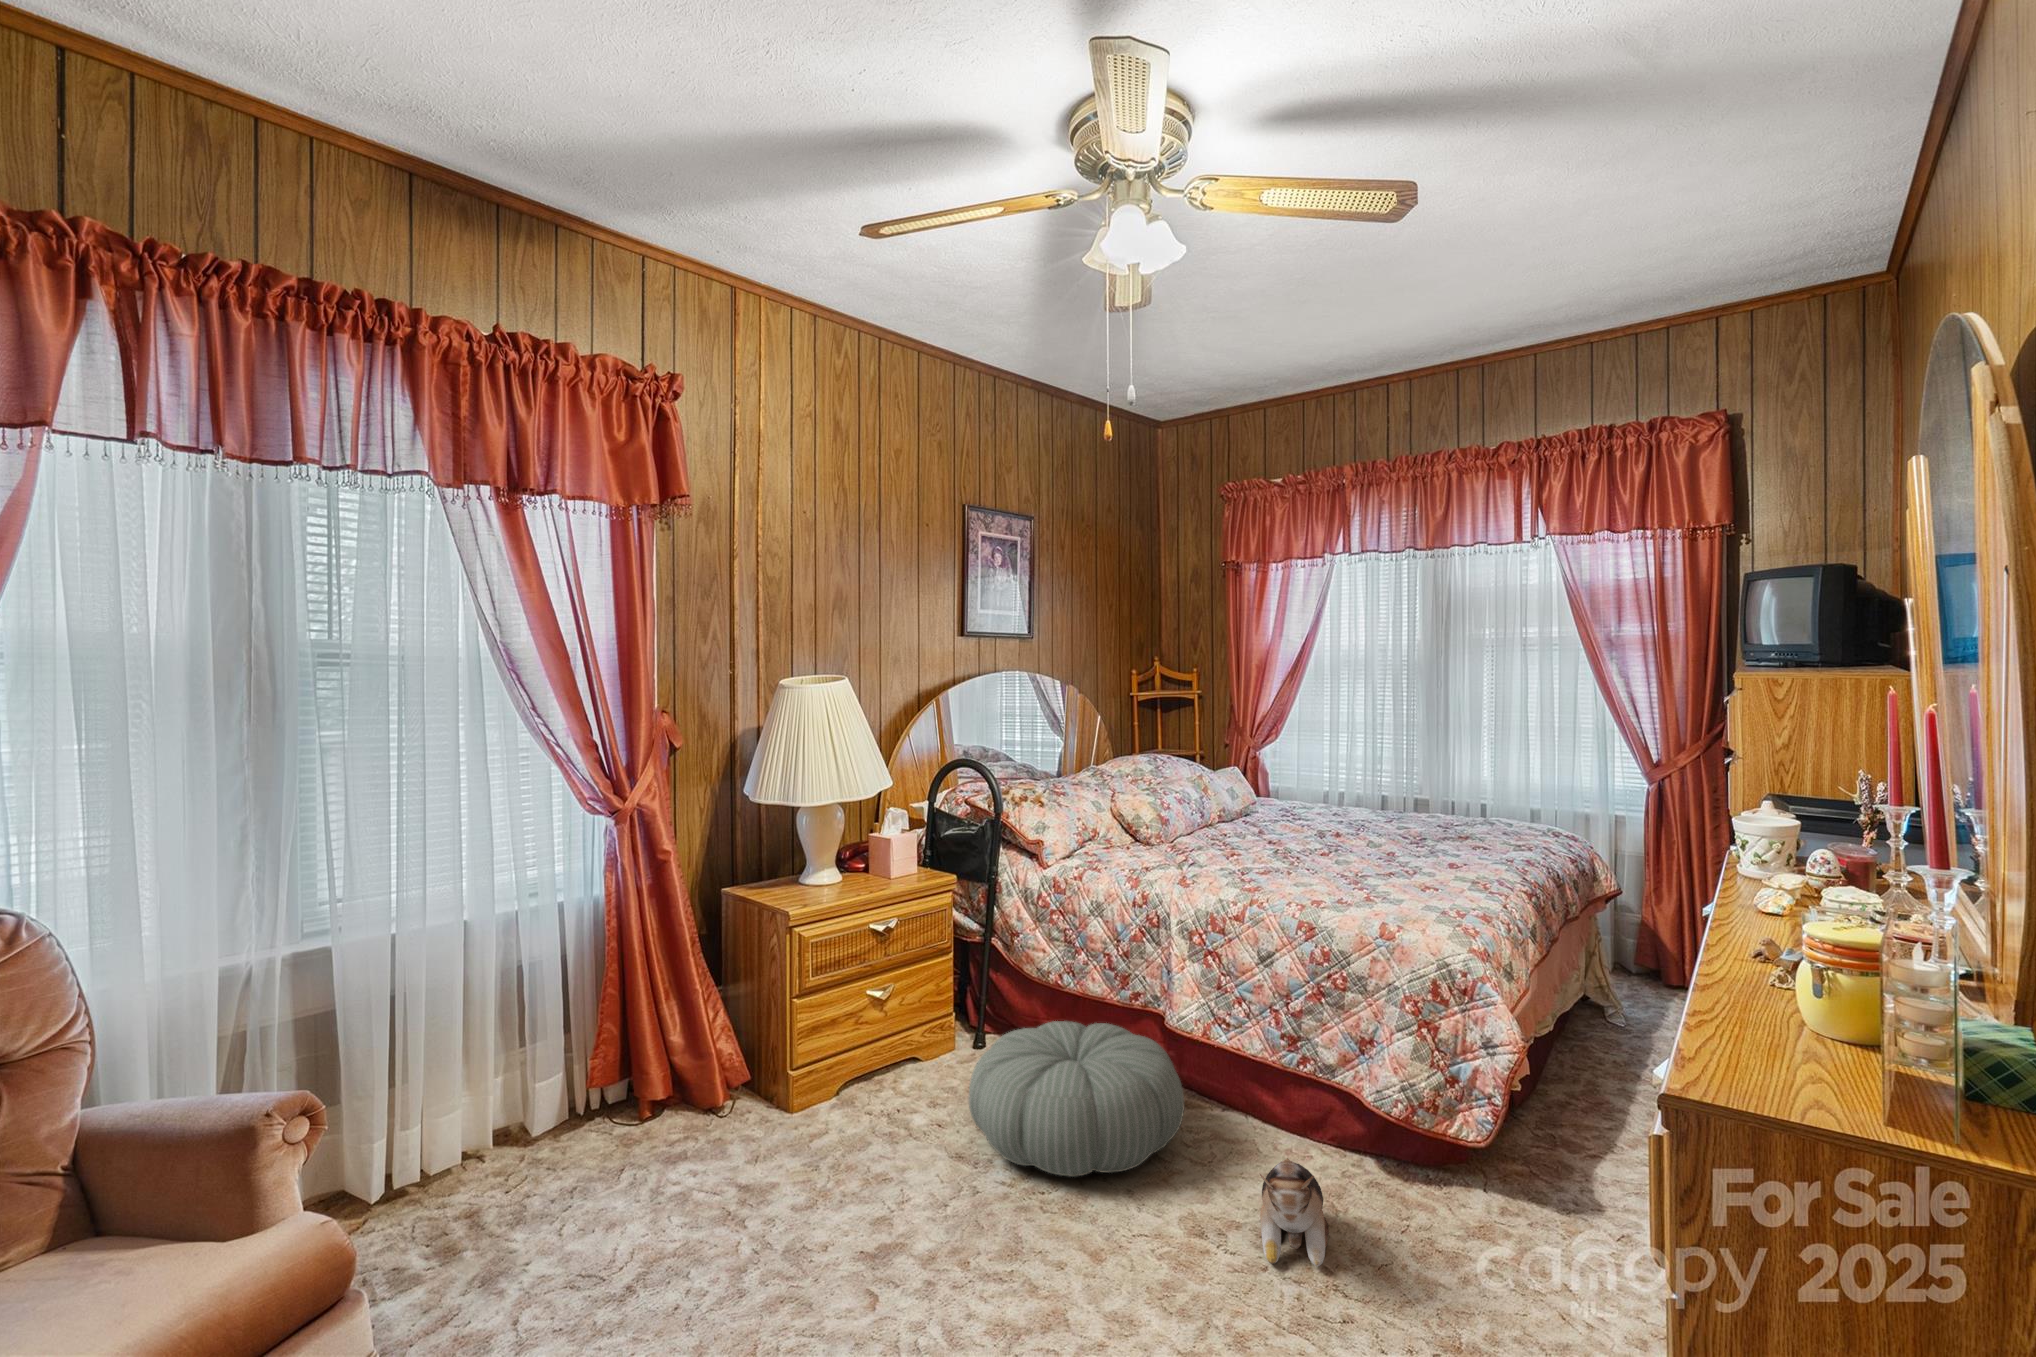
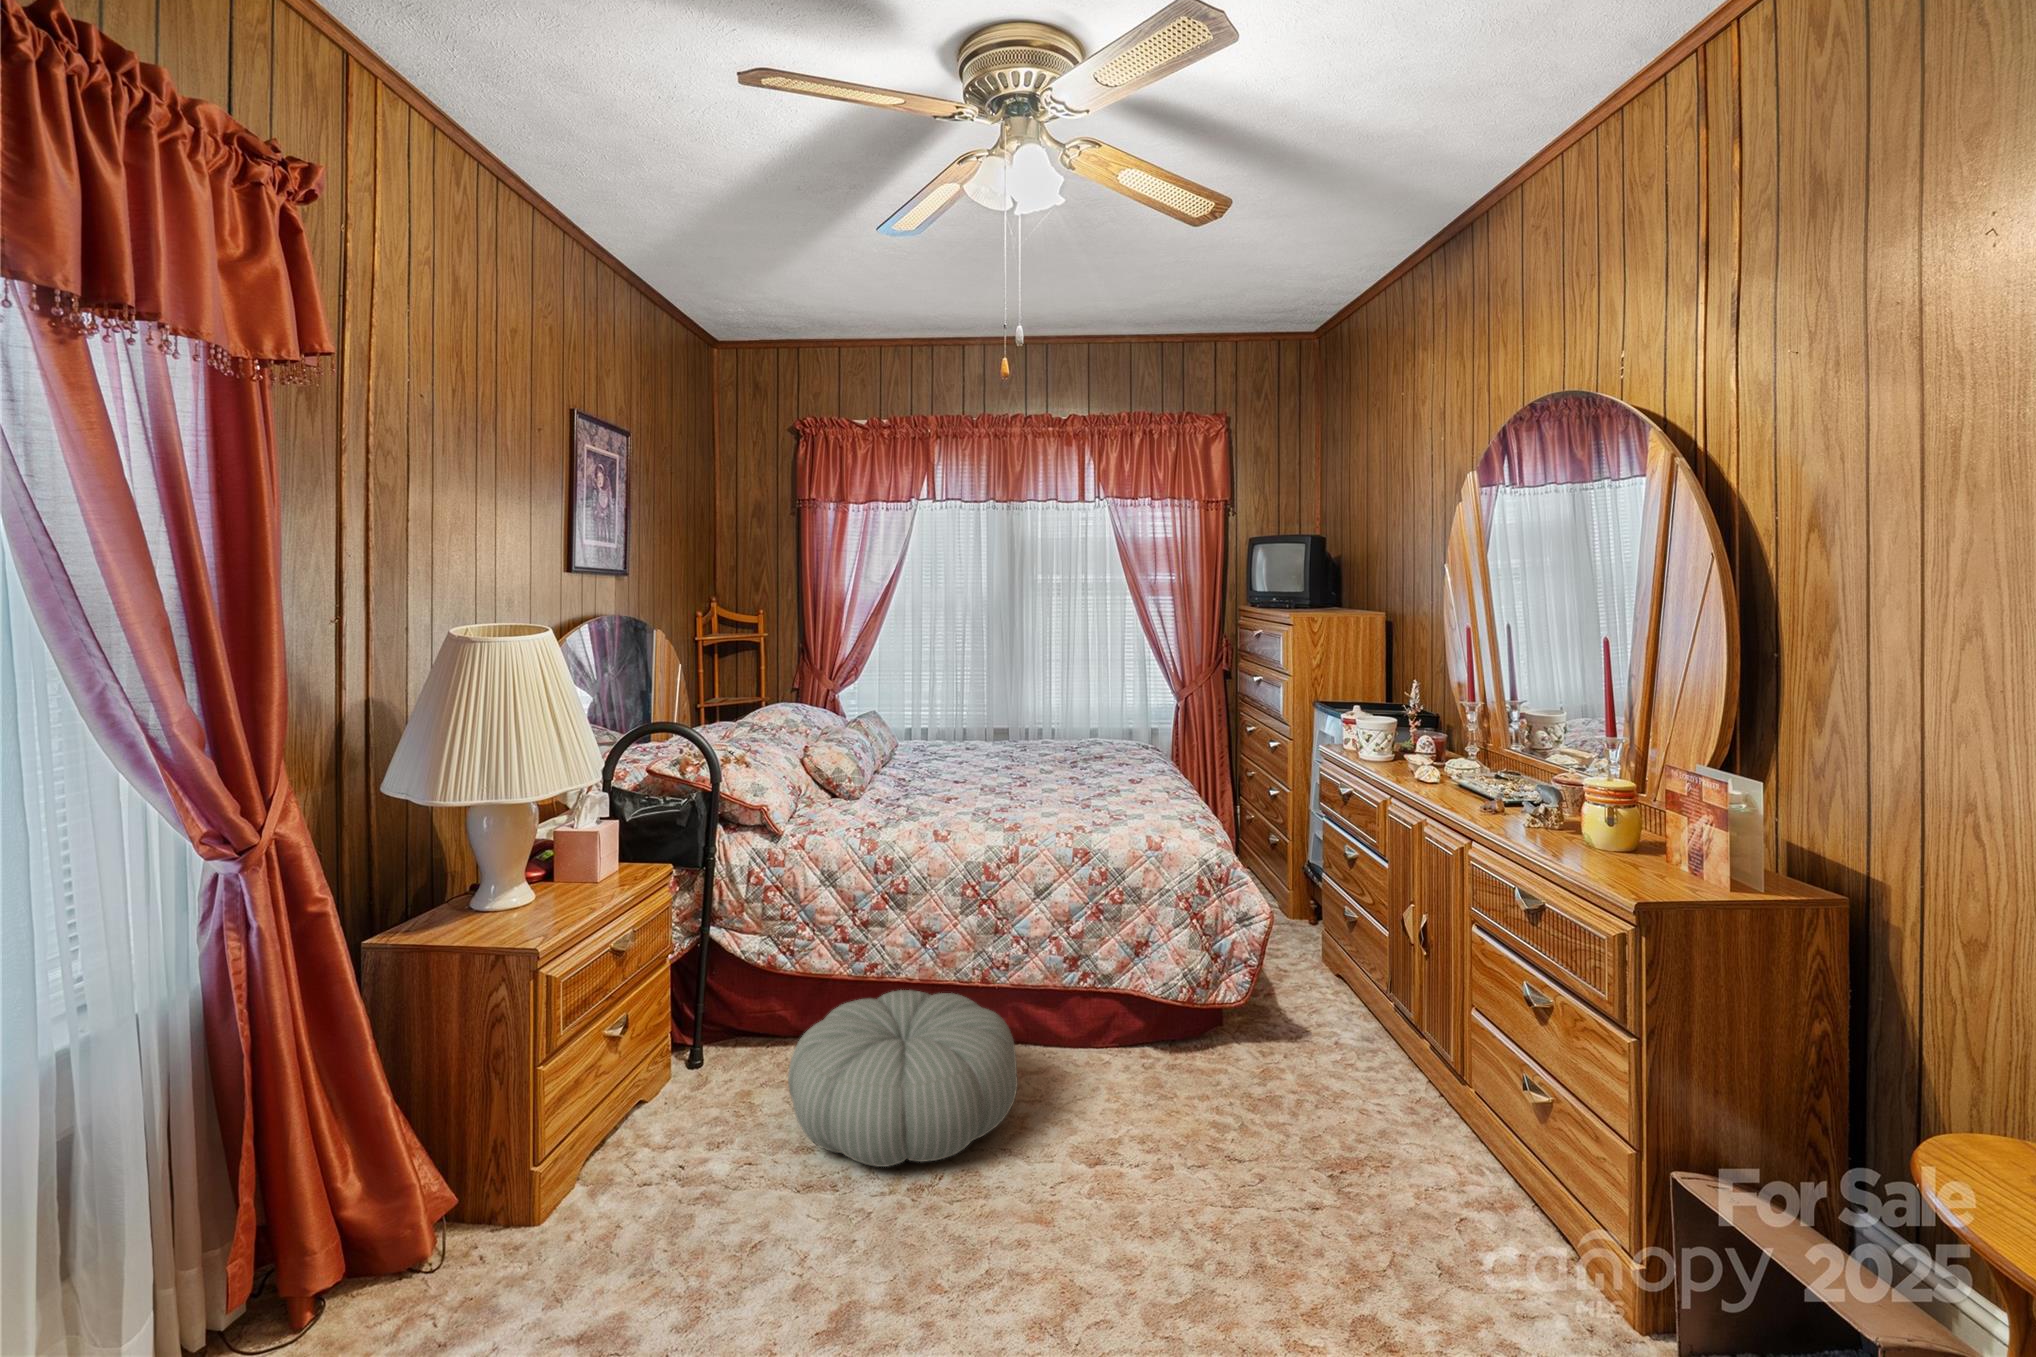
plush toy: present [1260,1158,1329,1266] -> none [1124,1061,1227,1159]

